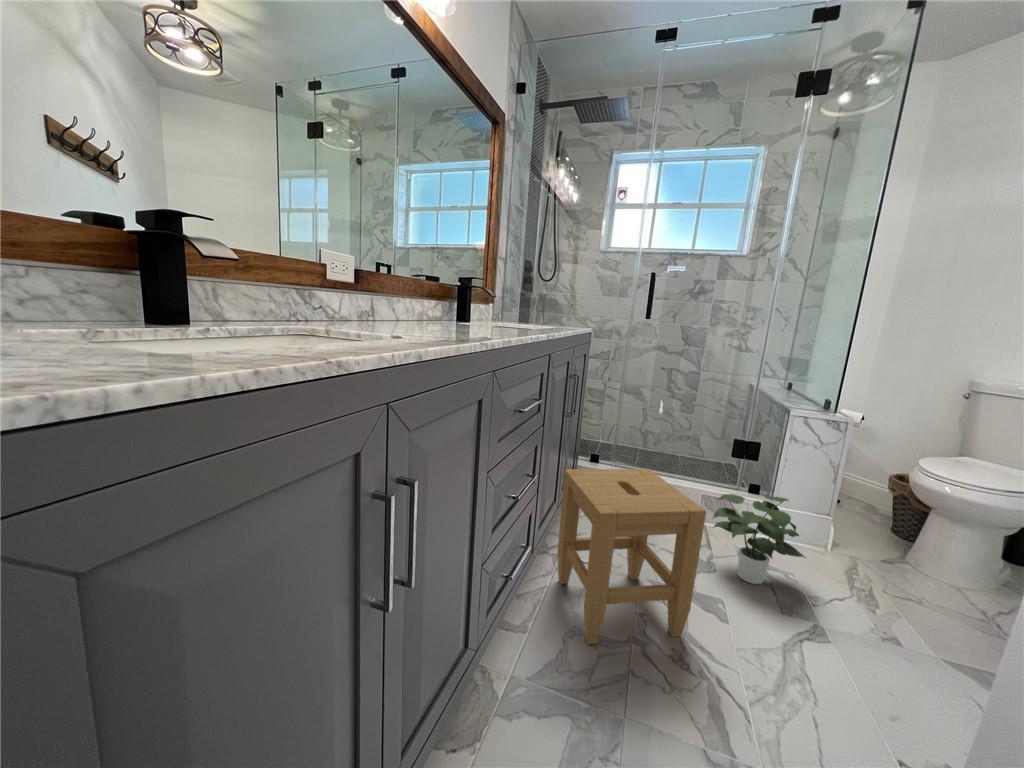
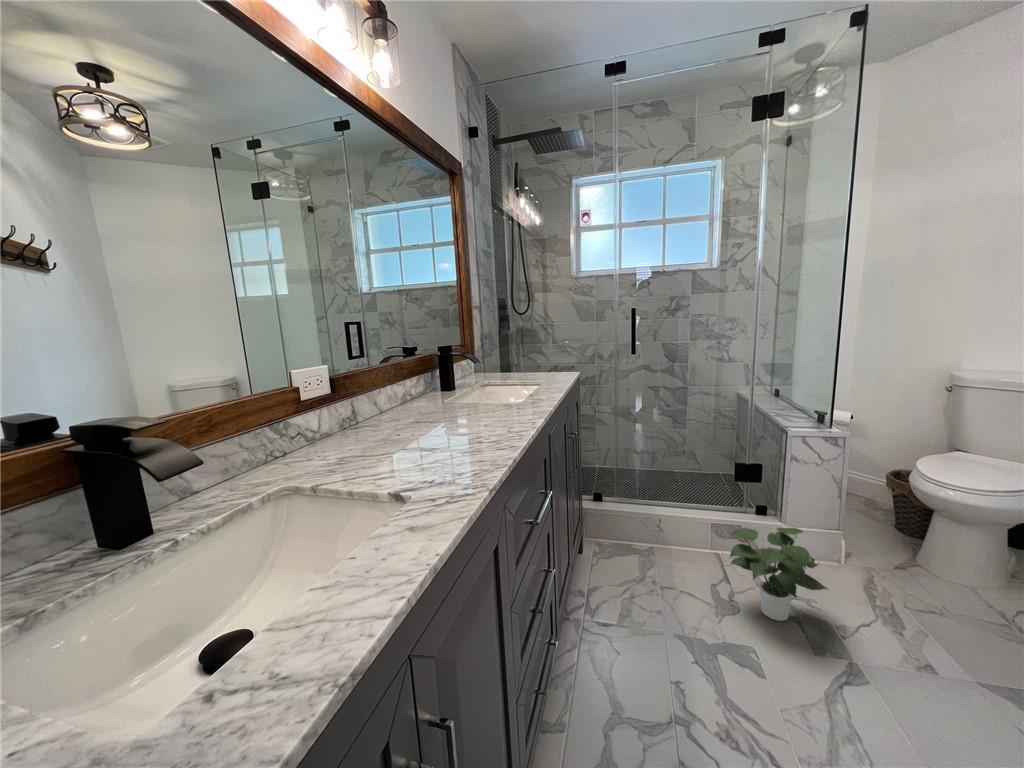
stool: present [557,469,706,644] -> none [578,523,733,735]

